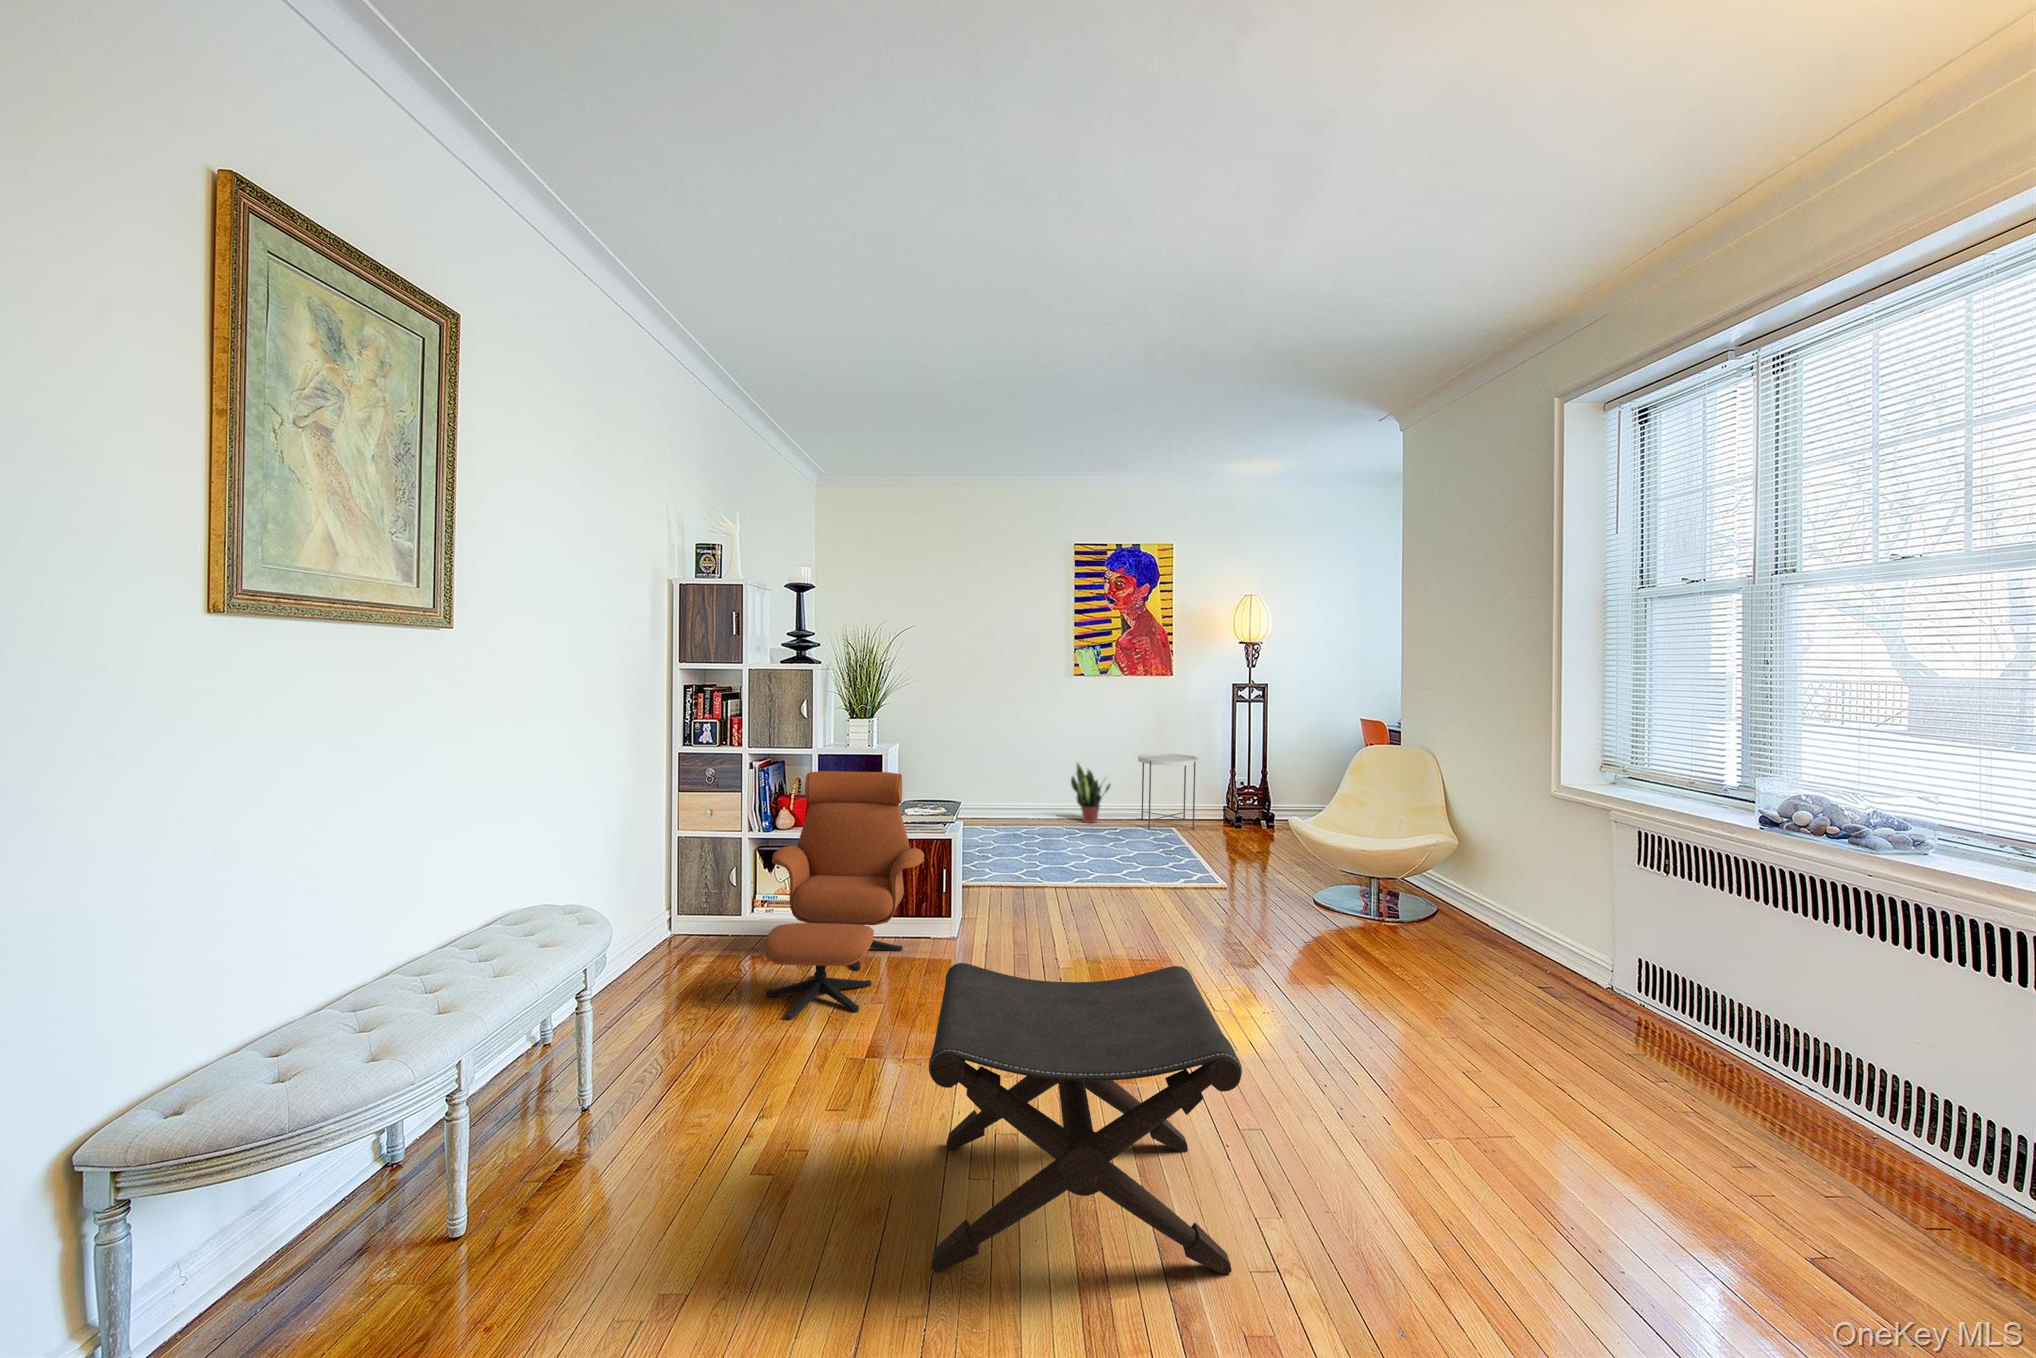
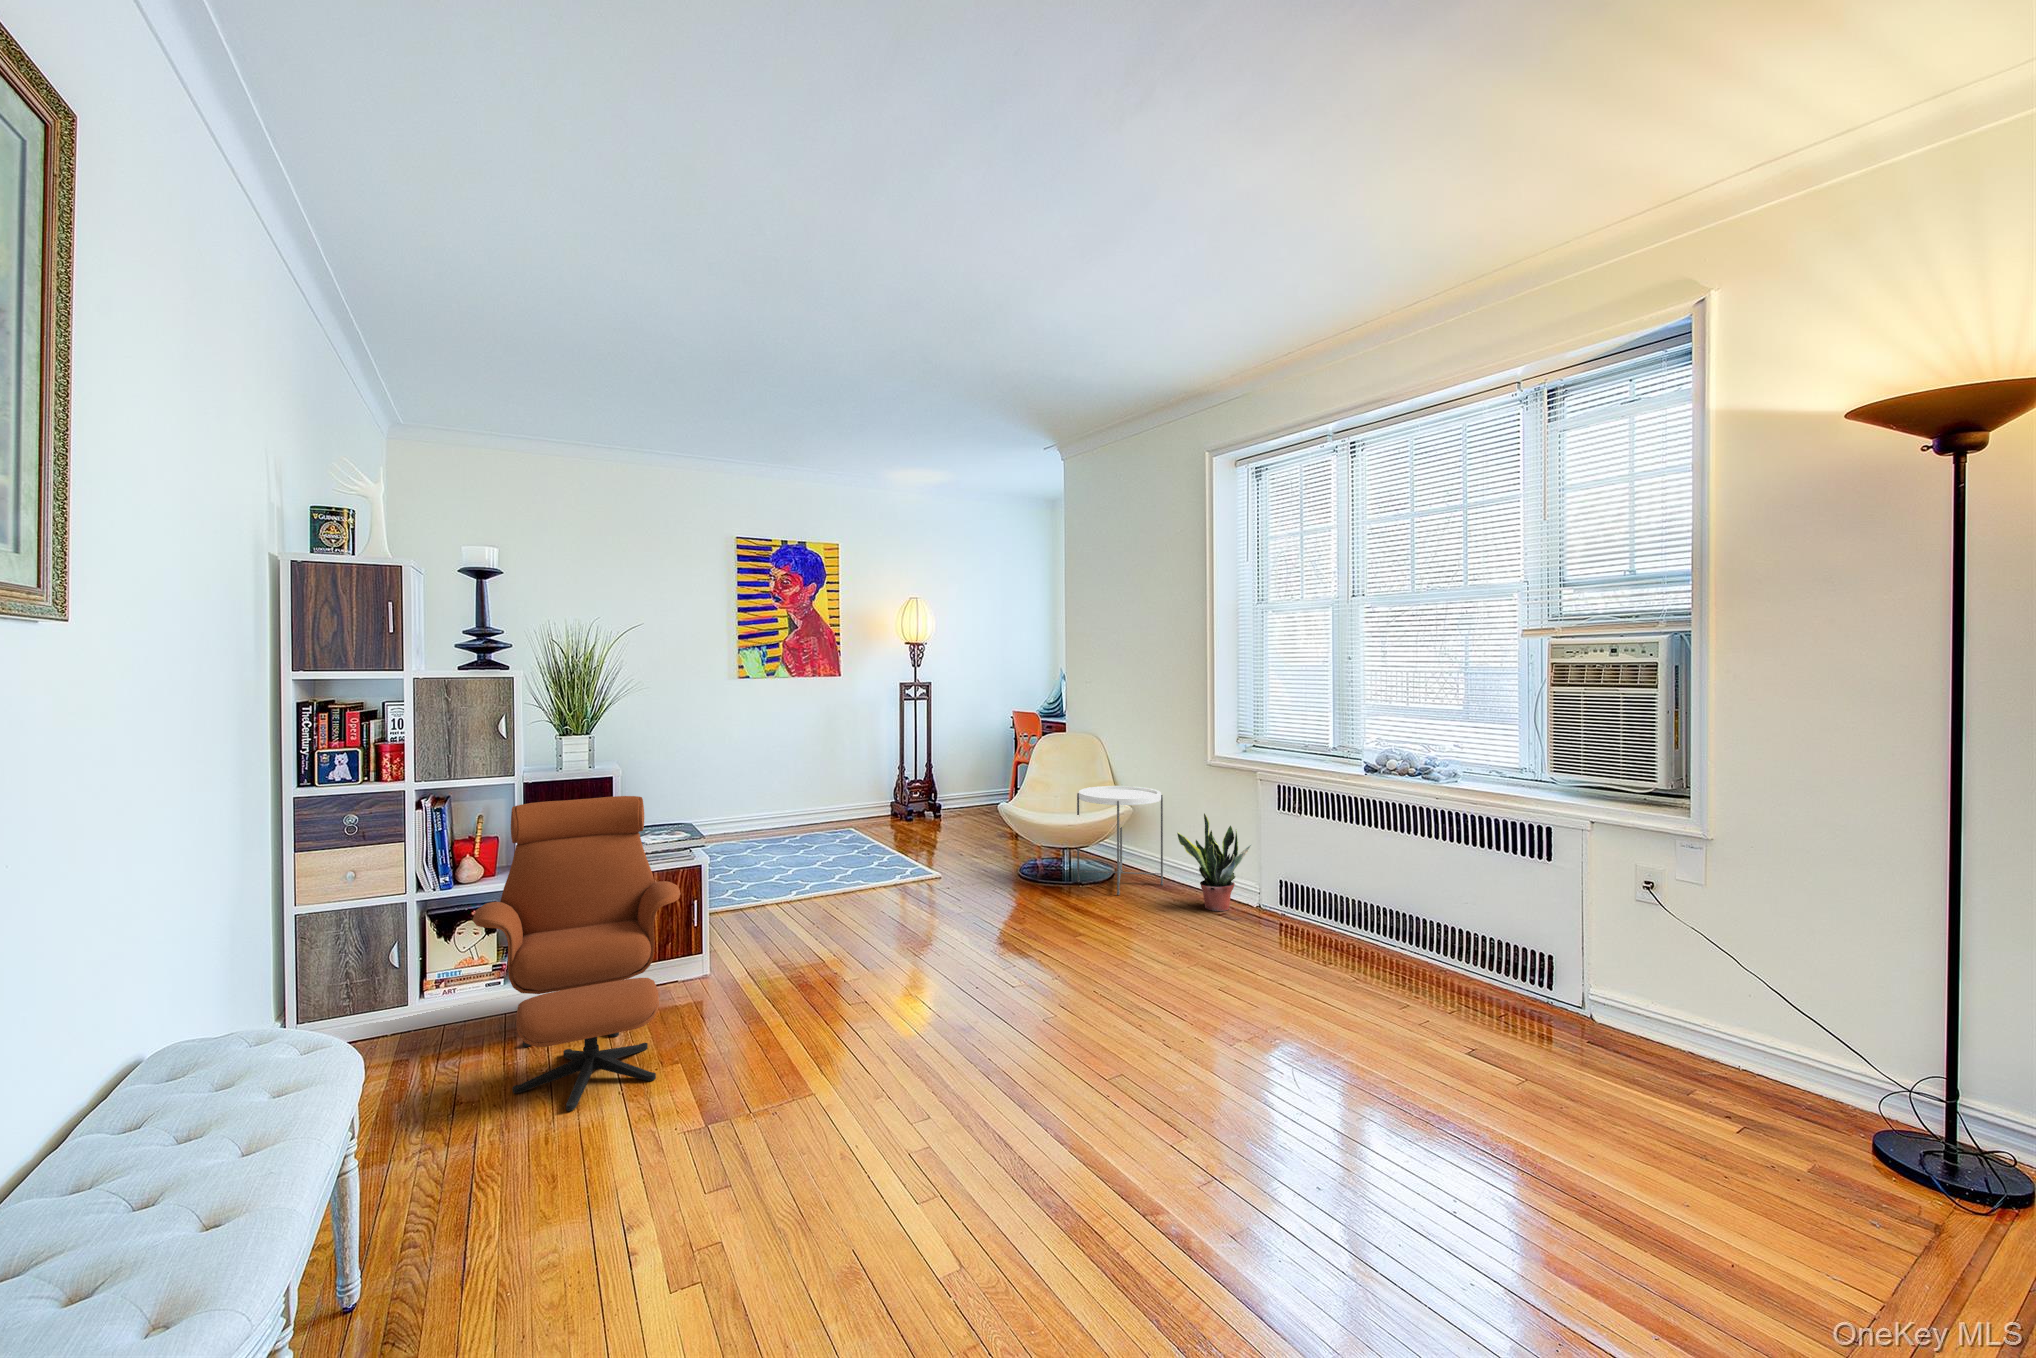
side table: present [1138,753,1199,829] -> present [1077,786,1163,895]
potted plant: present [1071,764,1110,823] -> present [1177,813,1251,911]
footstool: present [929,963,1242,1274] -> none [864,939,1201,1295]

